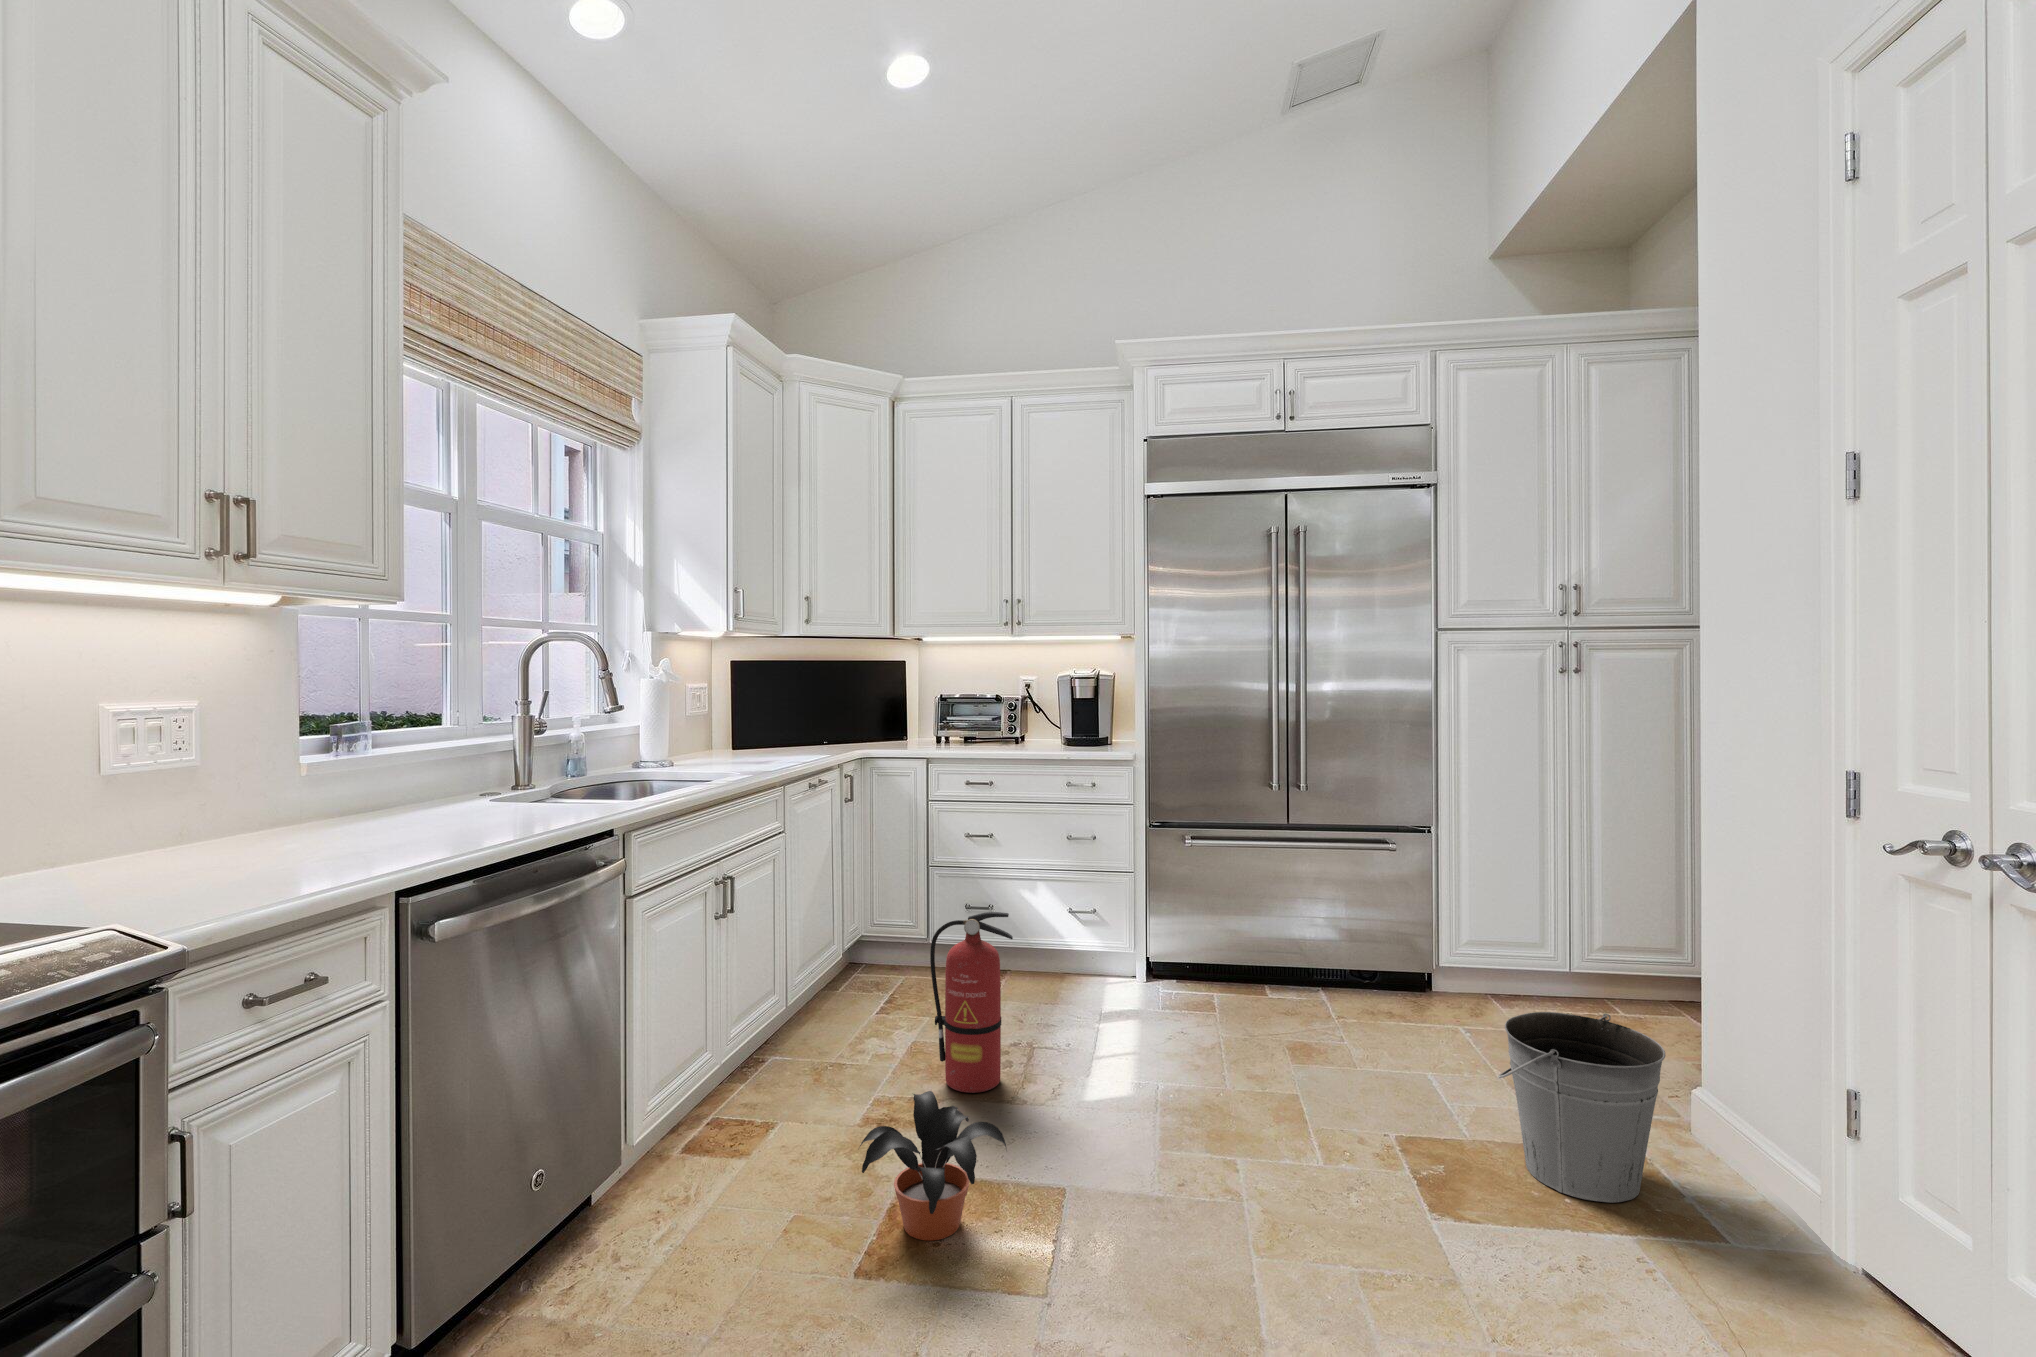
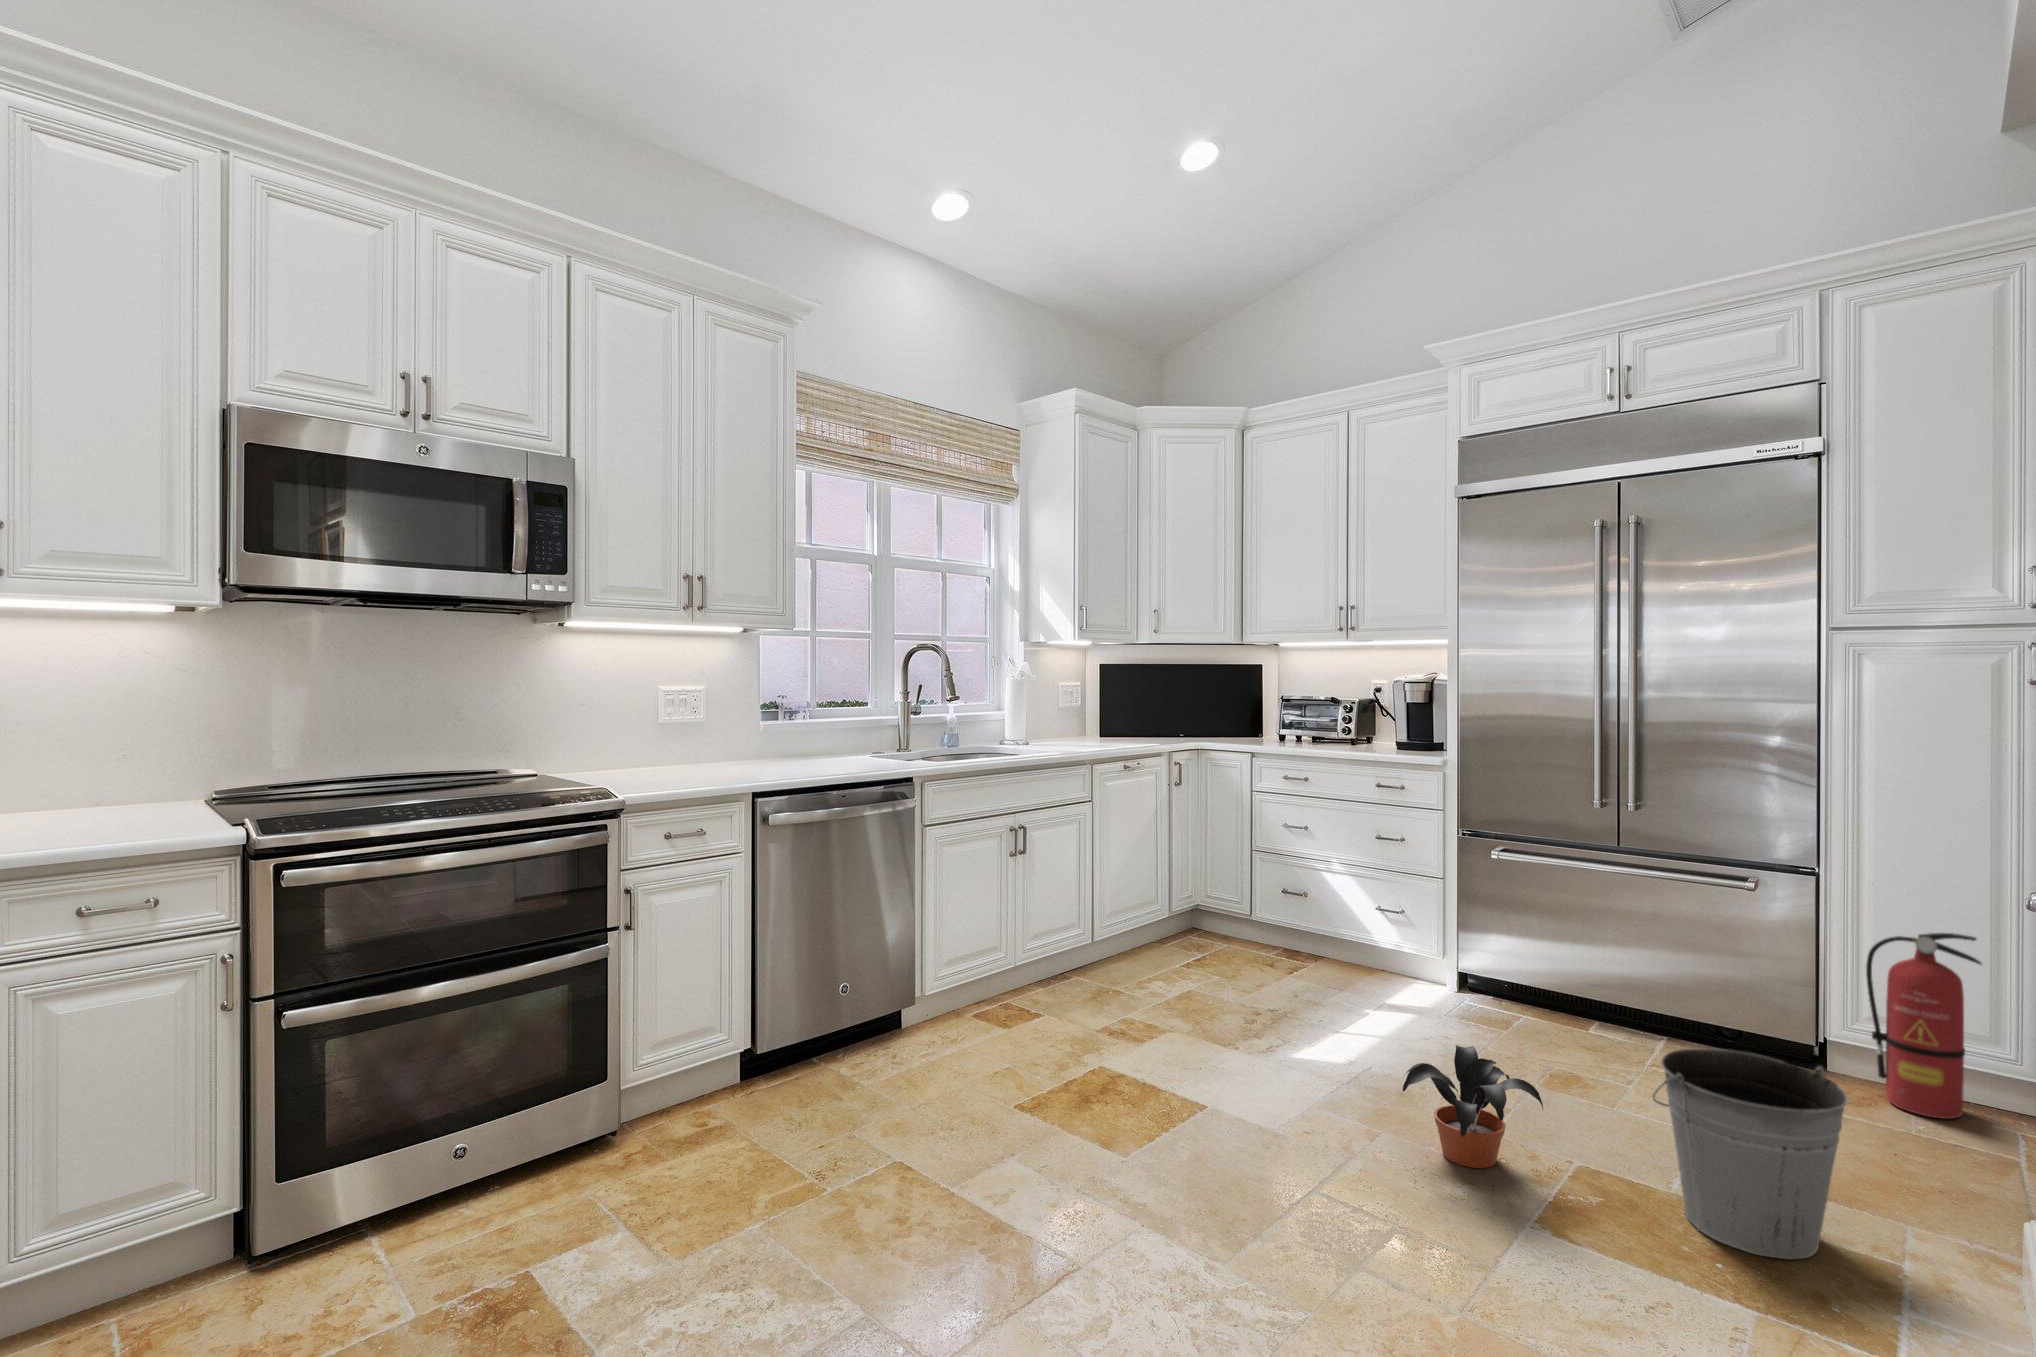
fire extinguisher: present [930,912,1013,1093] -> present [1866,933,1981,1119]
potted plant: present [860,1091,1006,1240] -> present [1403,1045,1543,1168]

